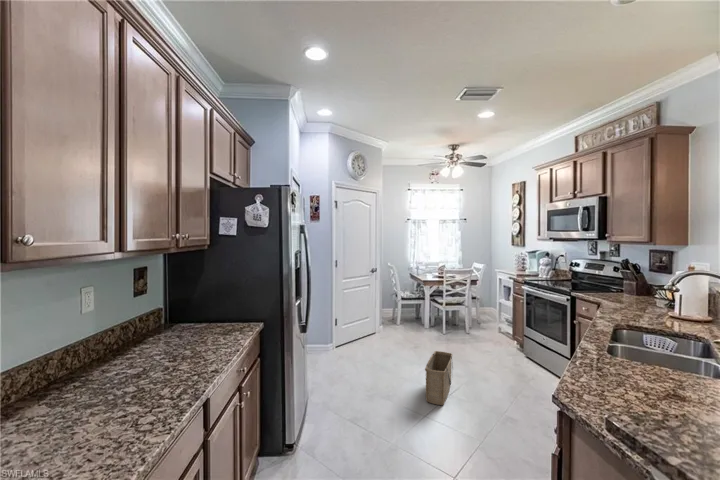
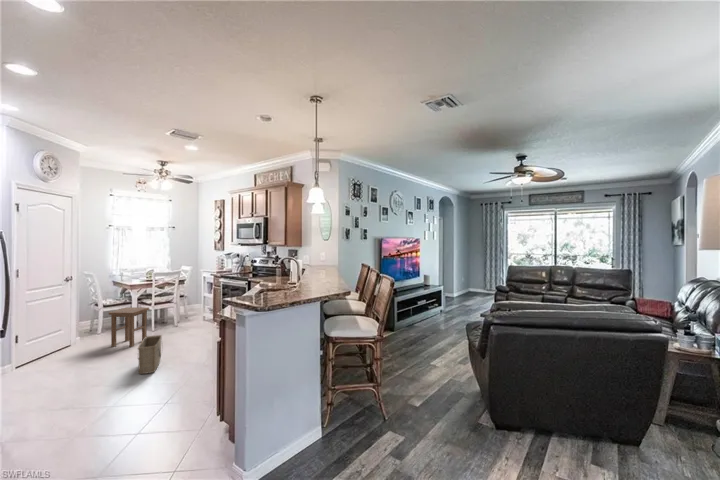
stool: none [403,305,440,352] -> present [109,307,149,347]

